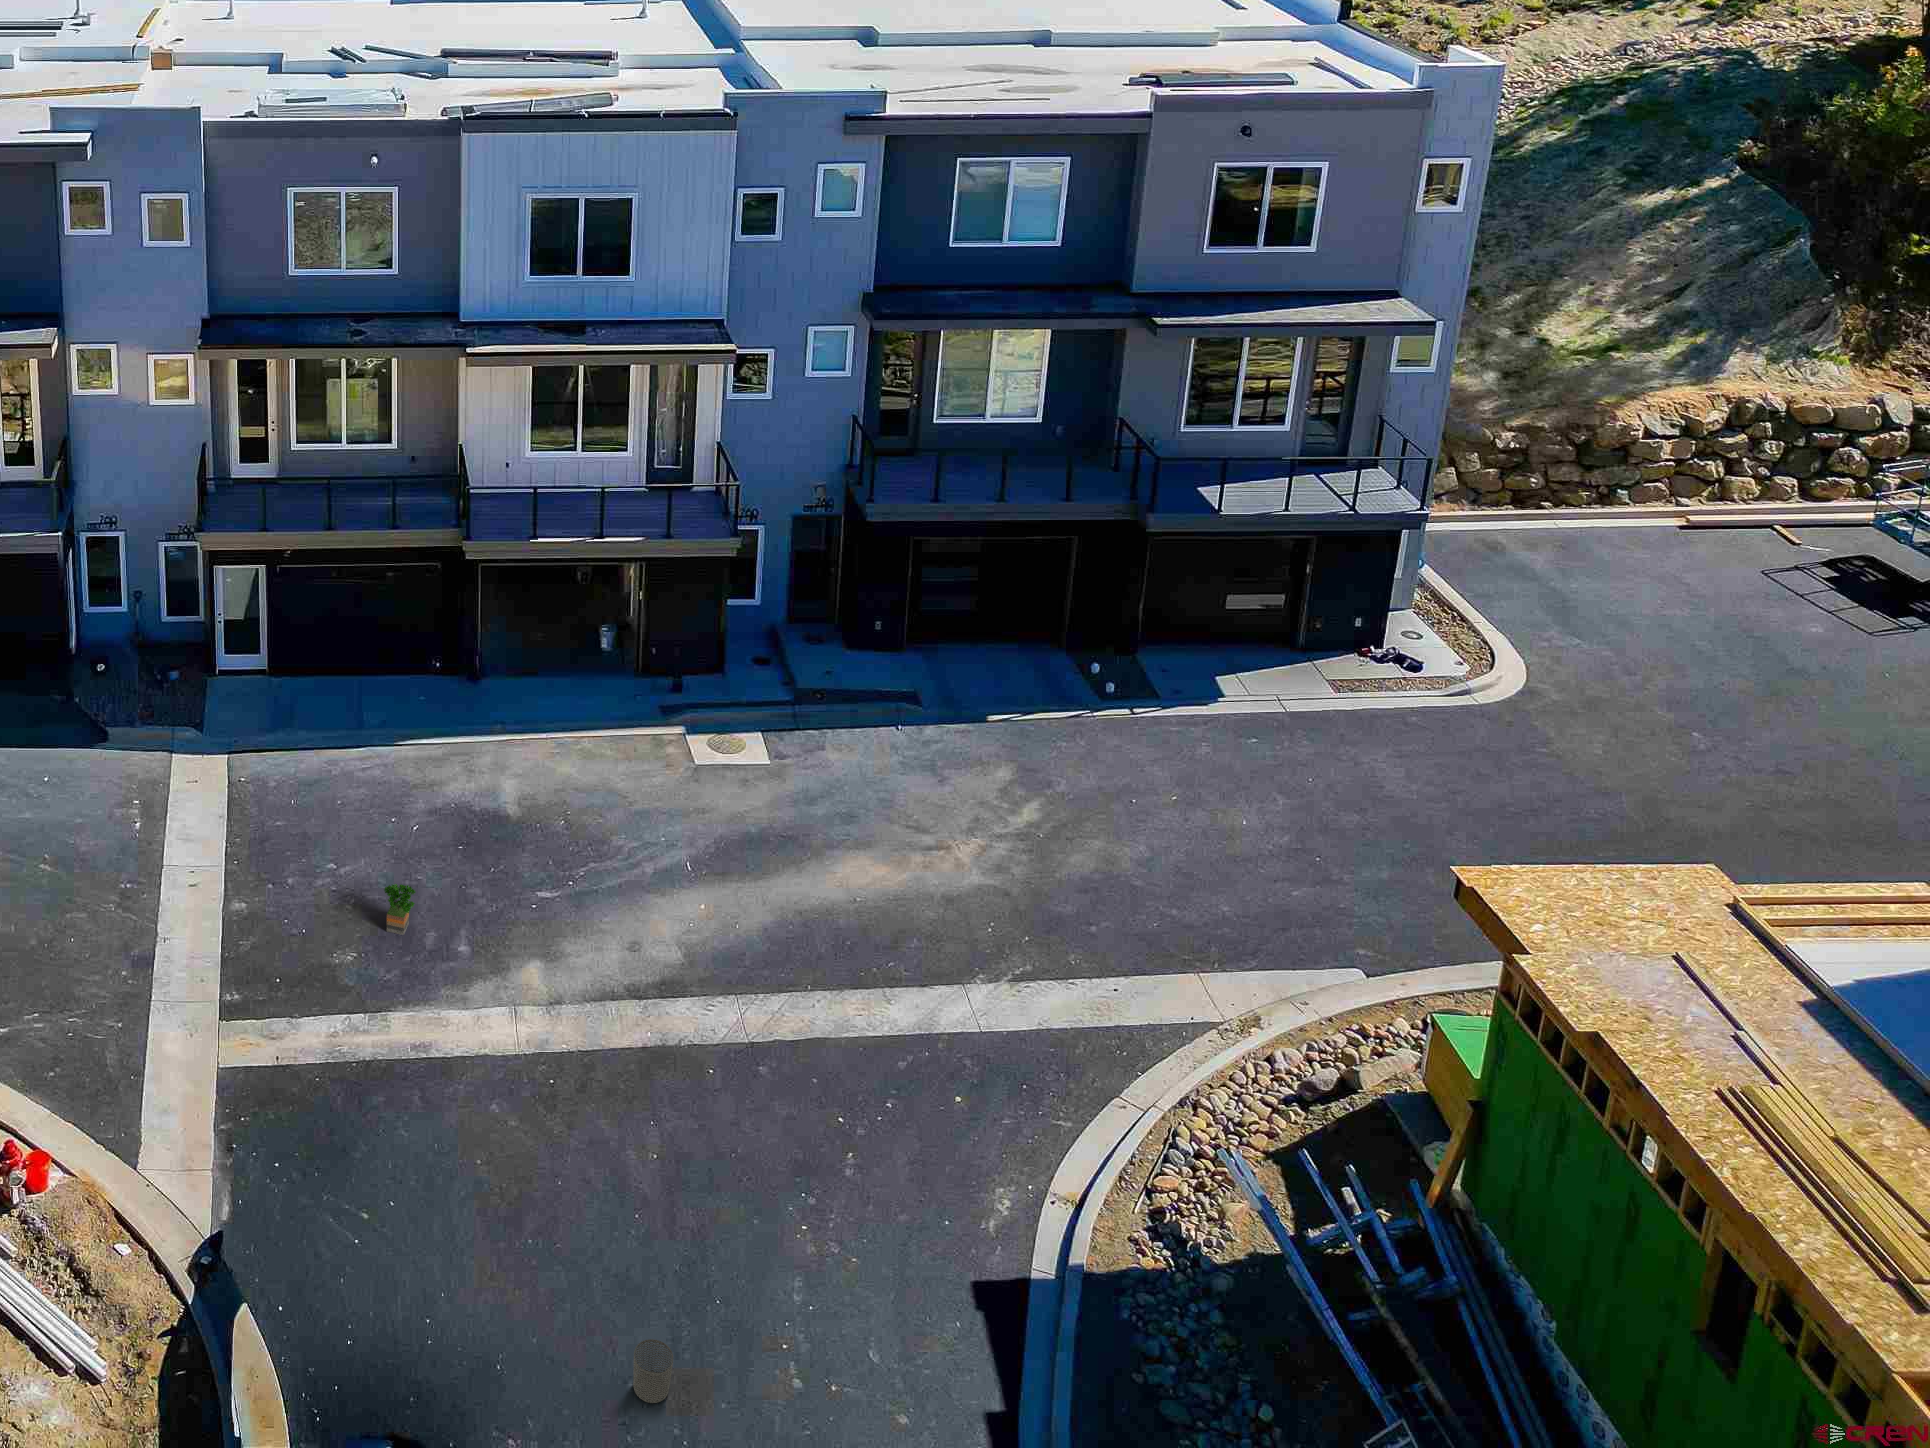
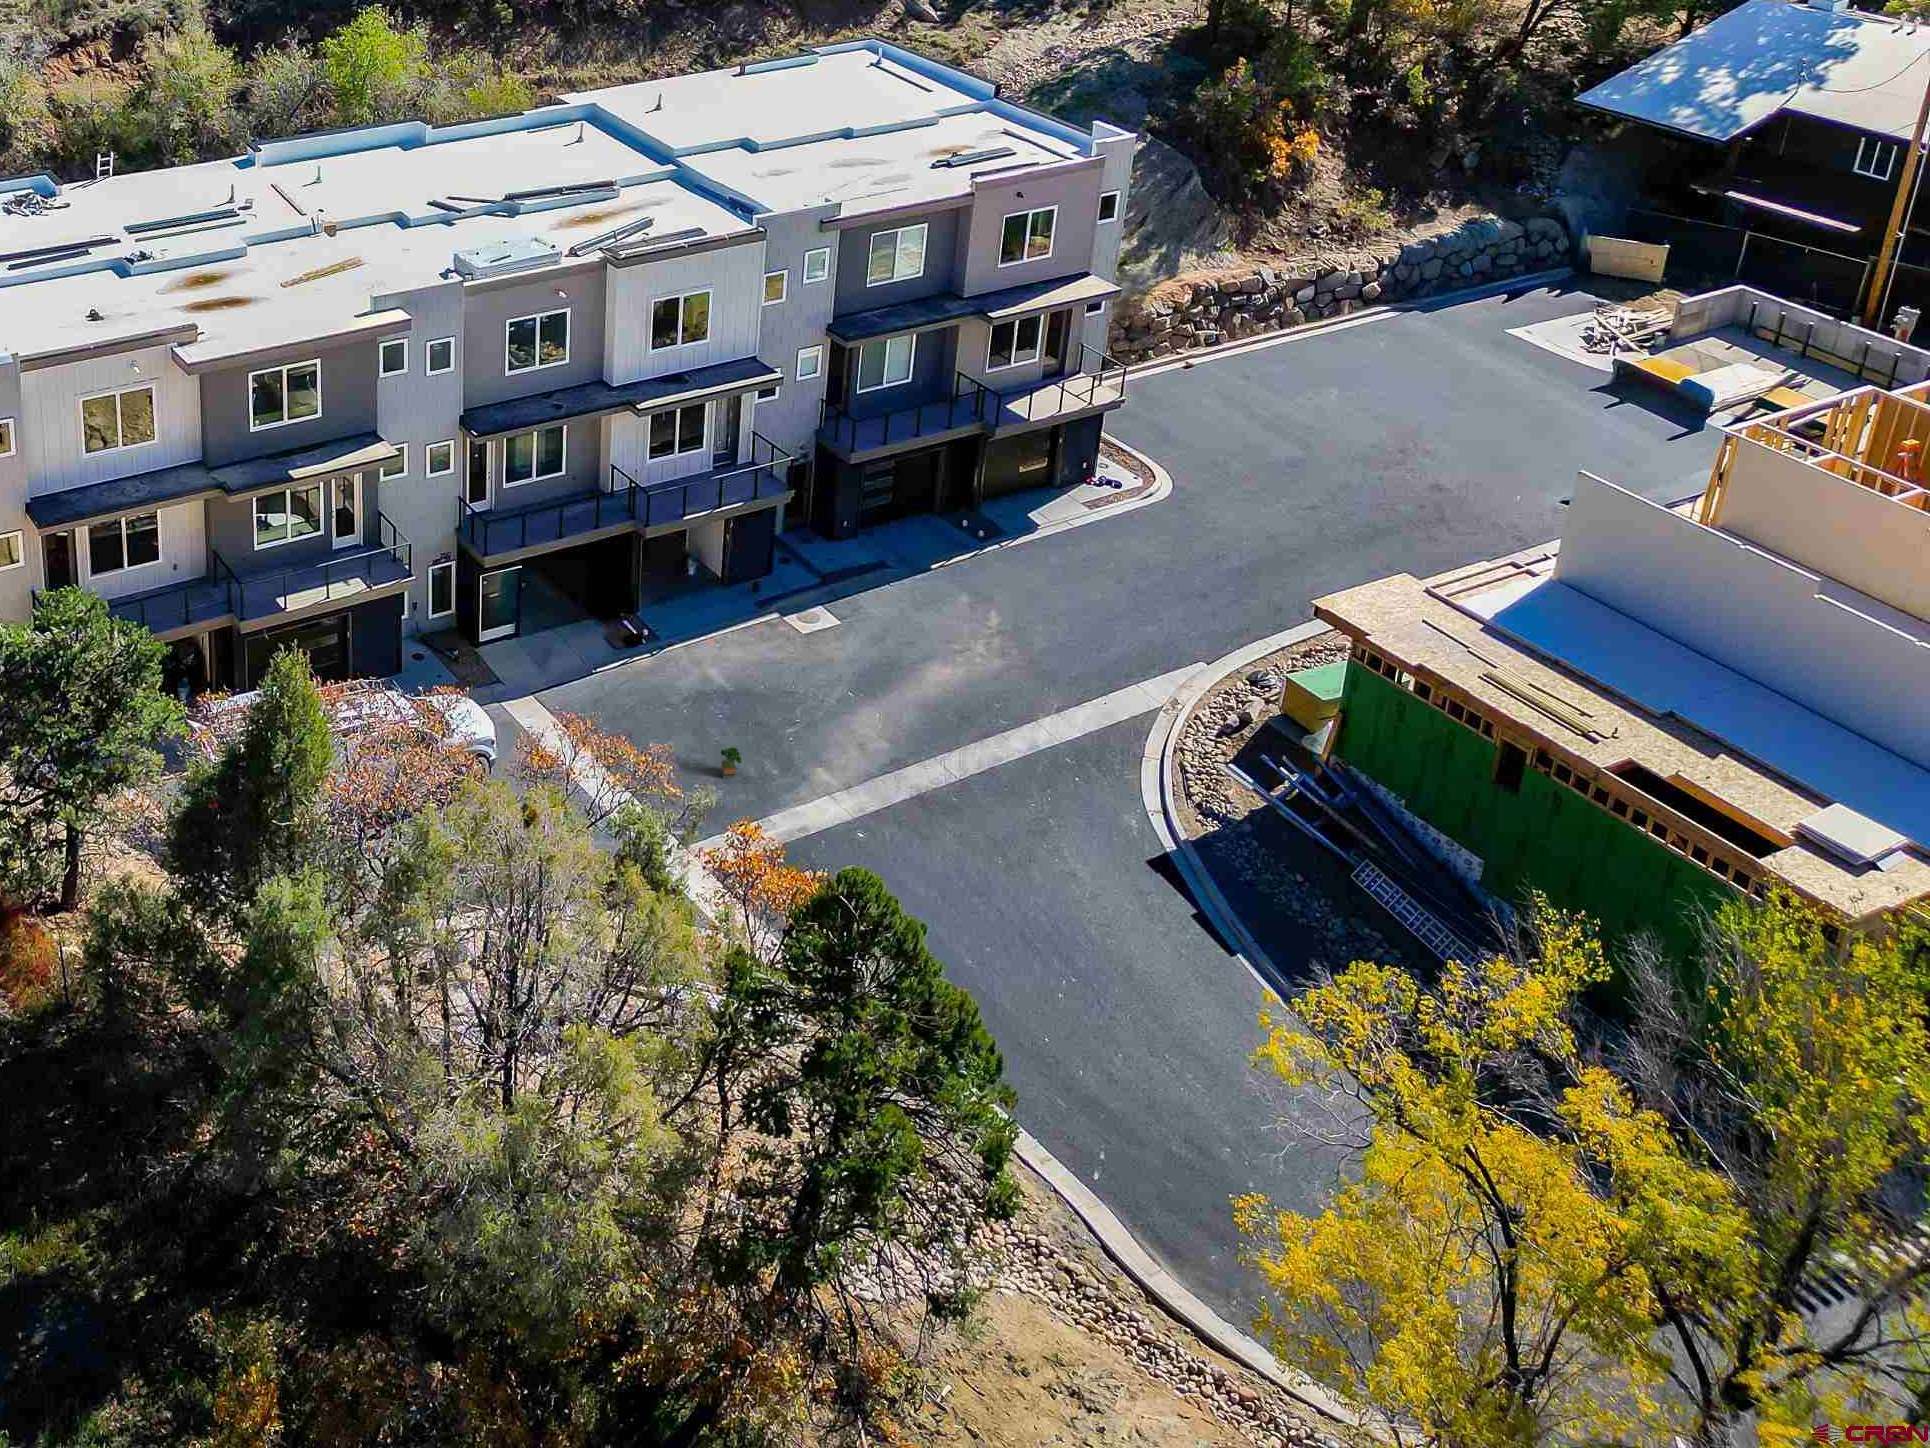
waste bin: present [633,1339,673,1403] -> none [1043,938,1068,971]

